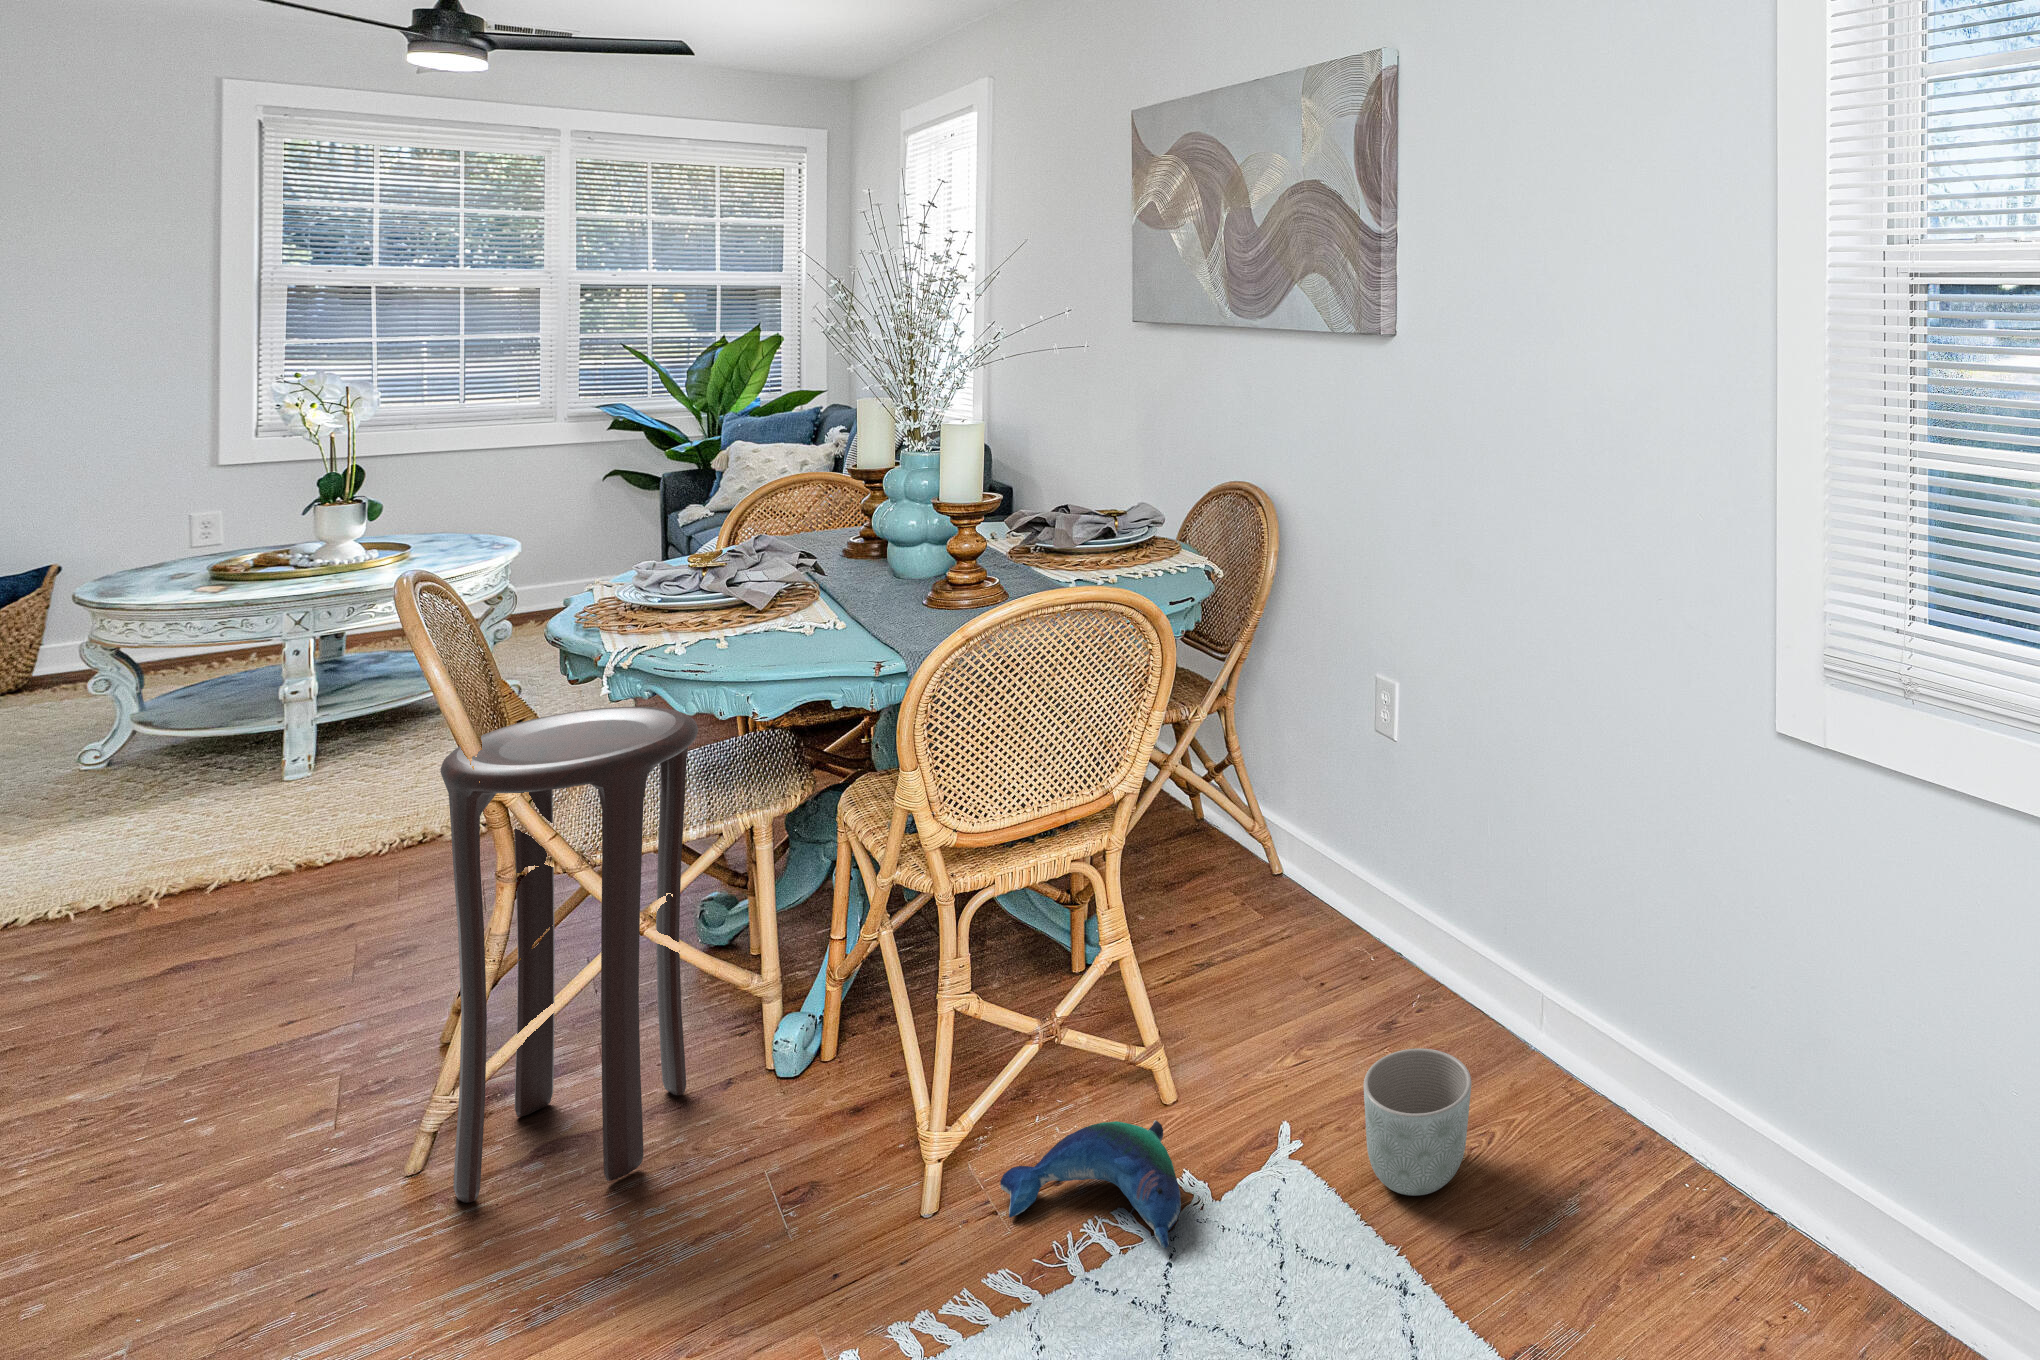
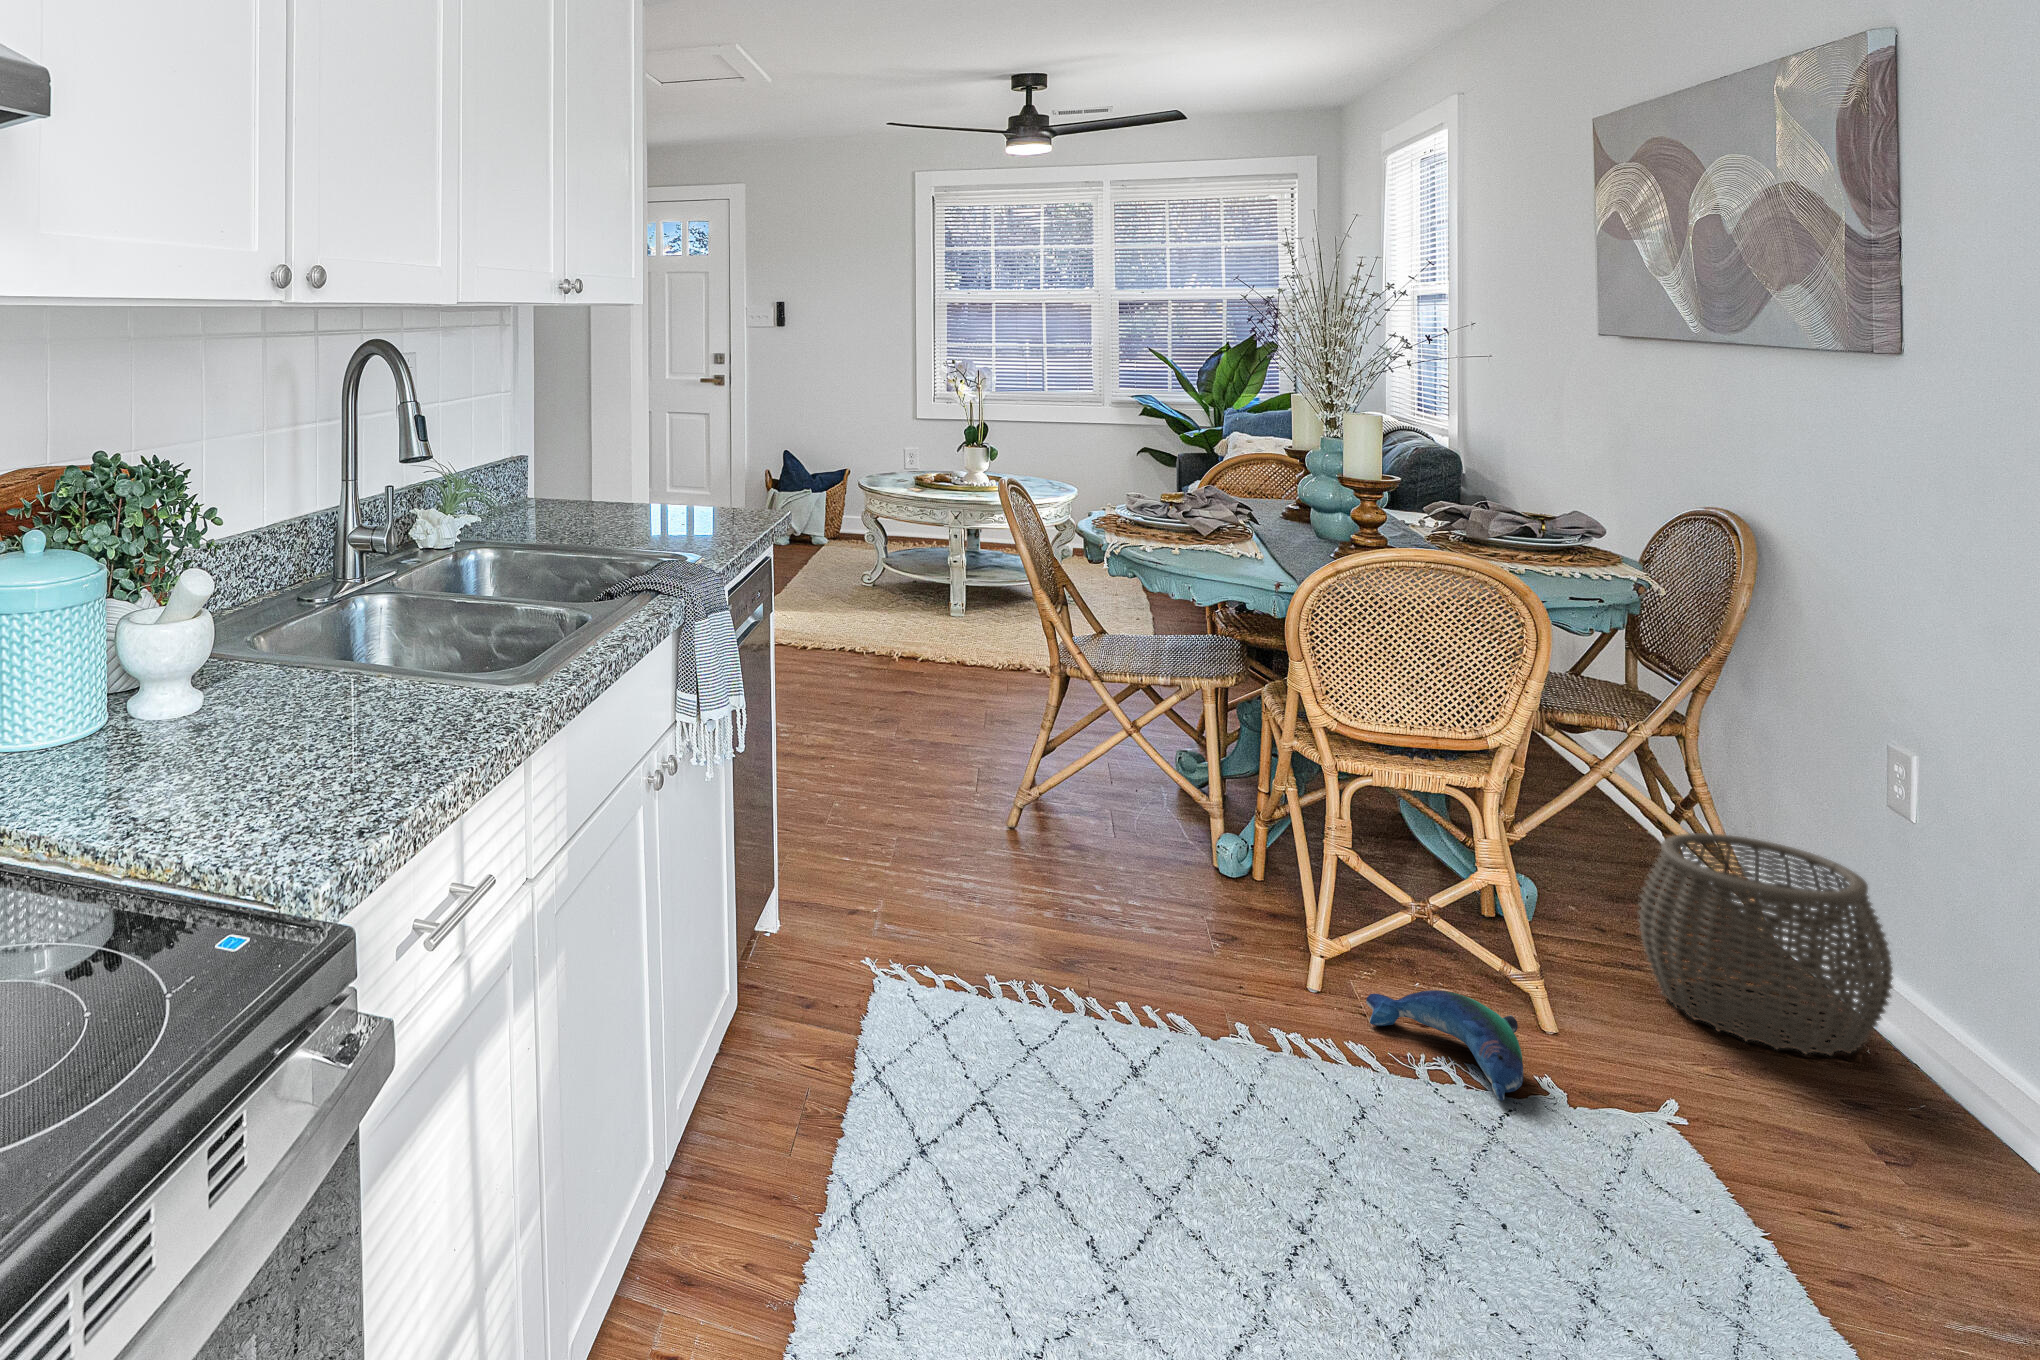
stool: present [440,707,698,1203] -> none [1019,586,1161,888]
woven basket: none [1220,807,1396,1015] -> present [1638,833,1893,1056]
planter: present [1364,1048,1471,1196] -> none [1744,1067,1901,1217]

